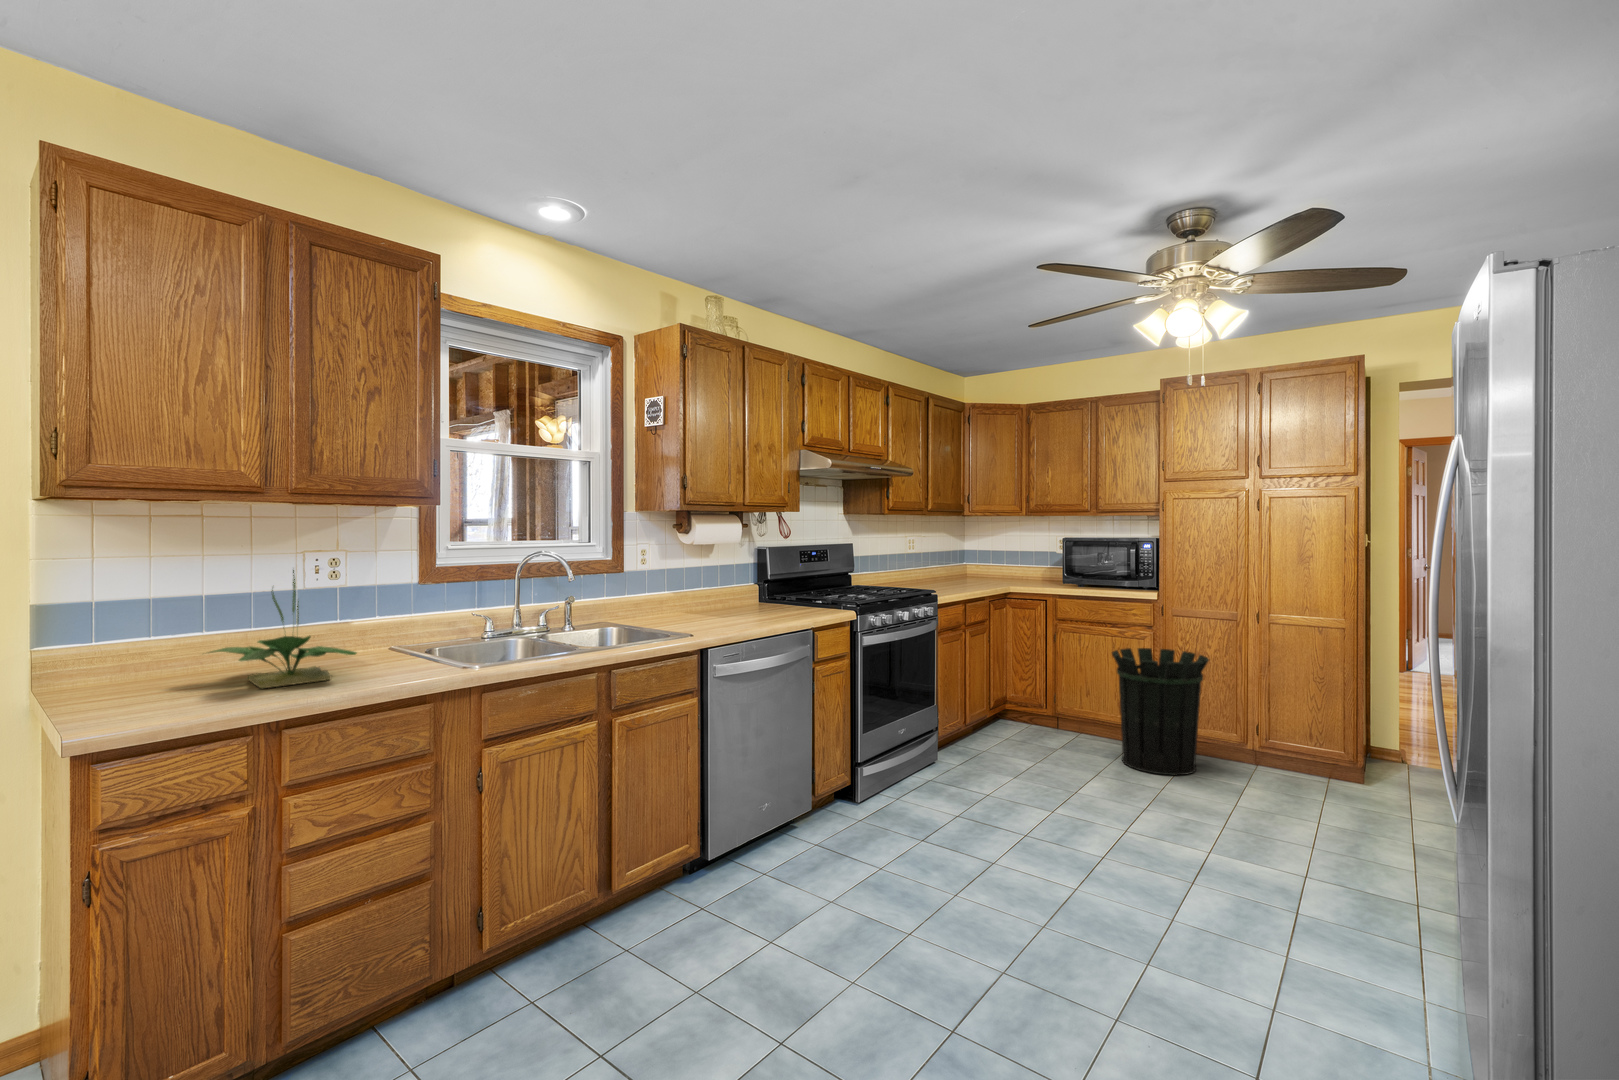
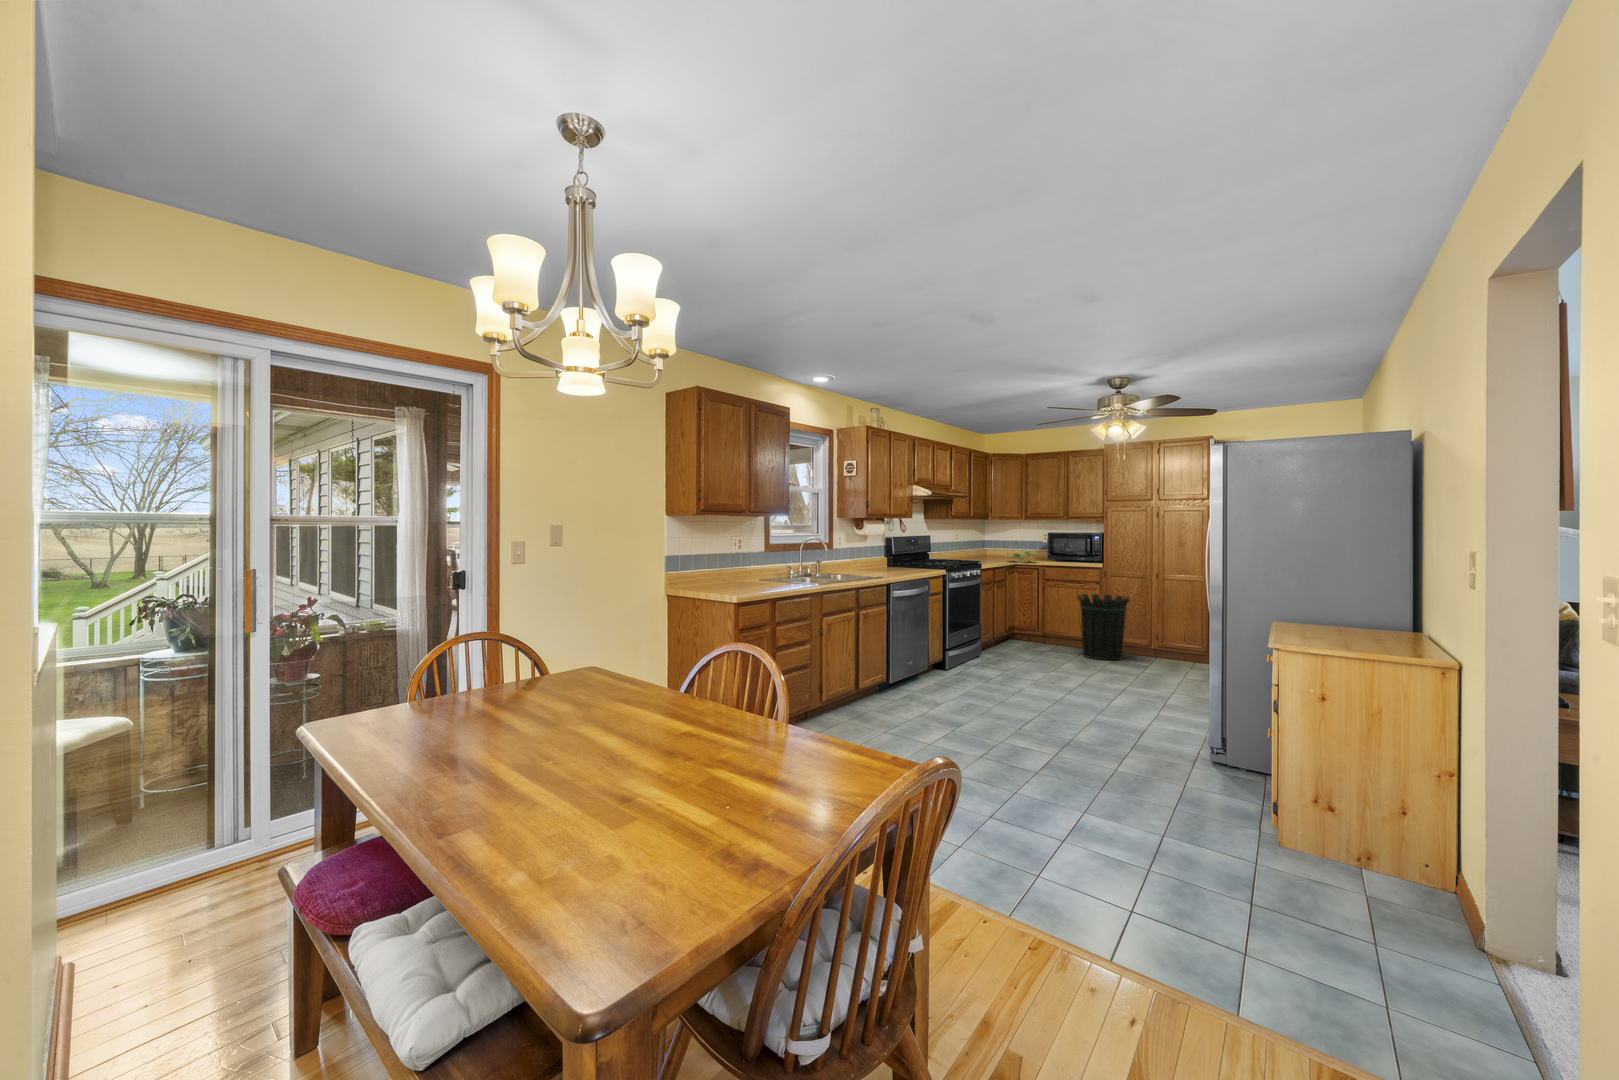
potted plant: present [210,570,357,688] -> present [1008,552,1035,562]

